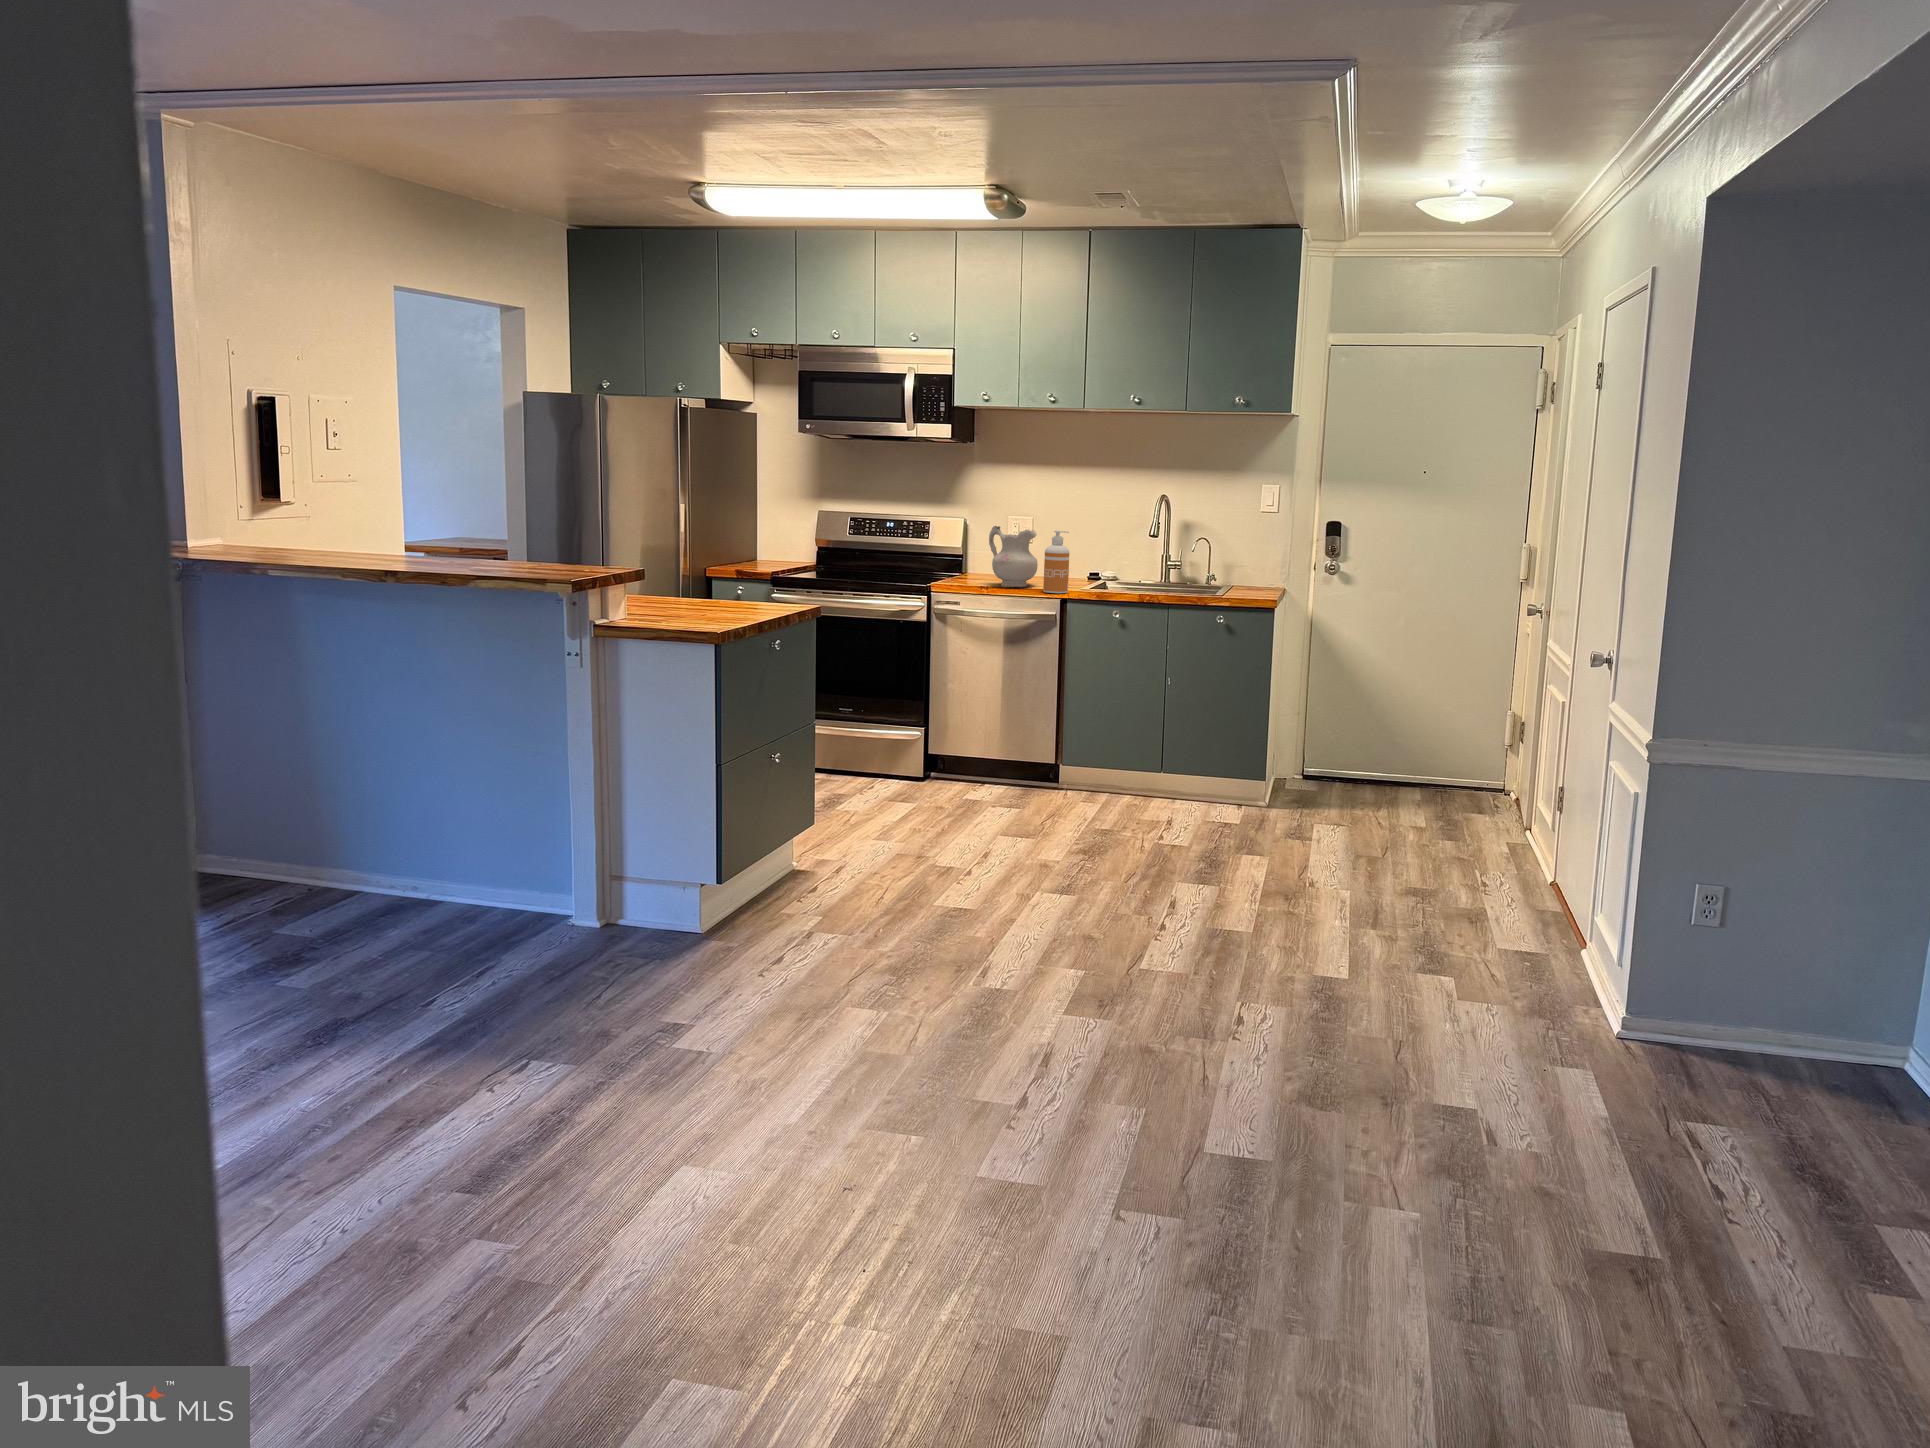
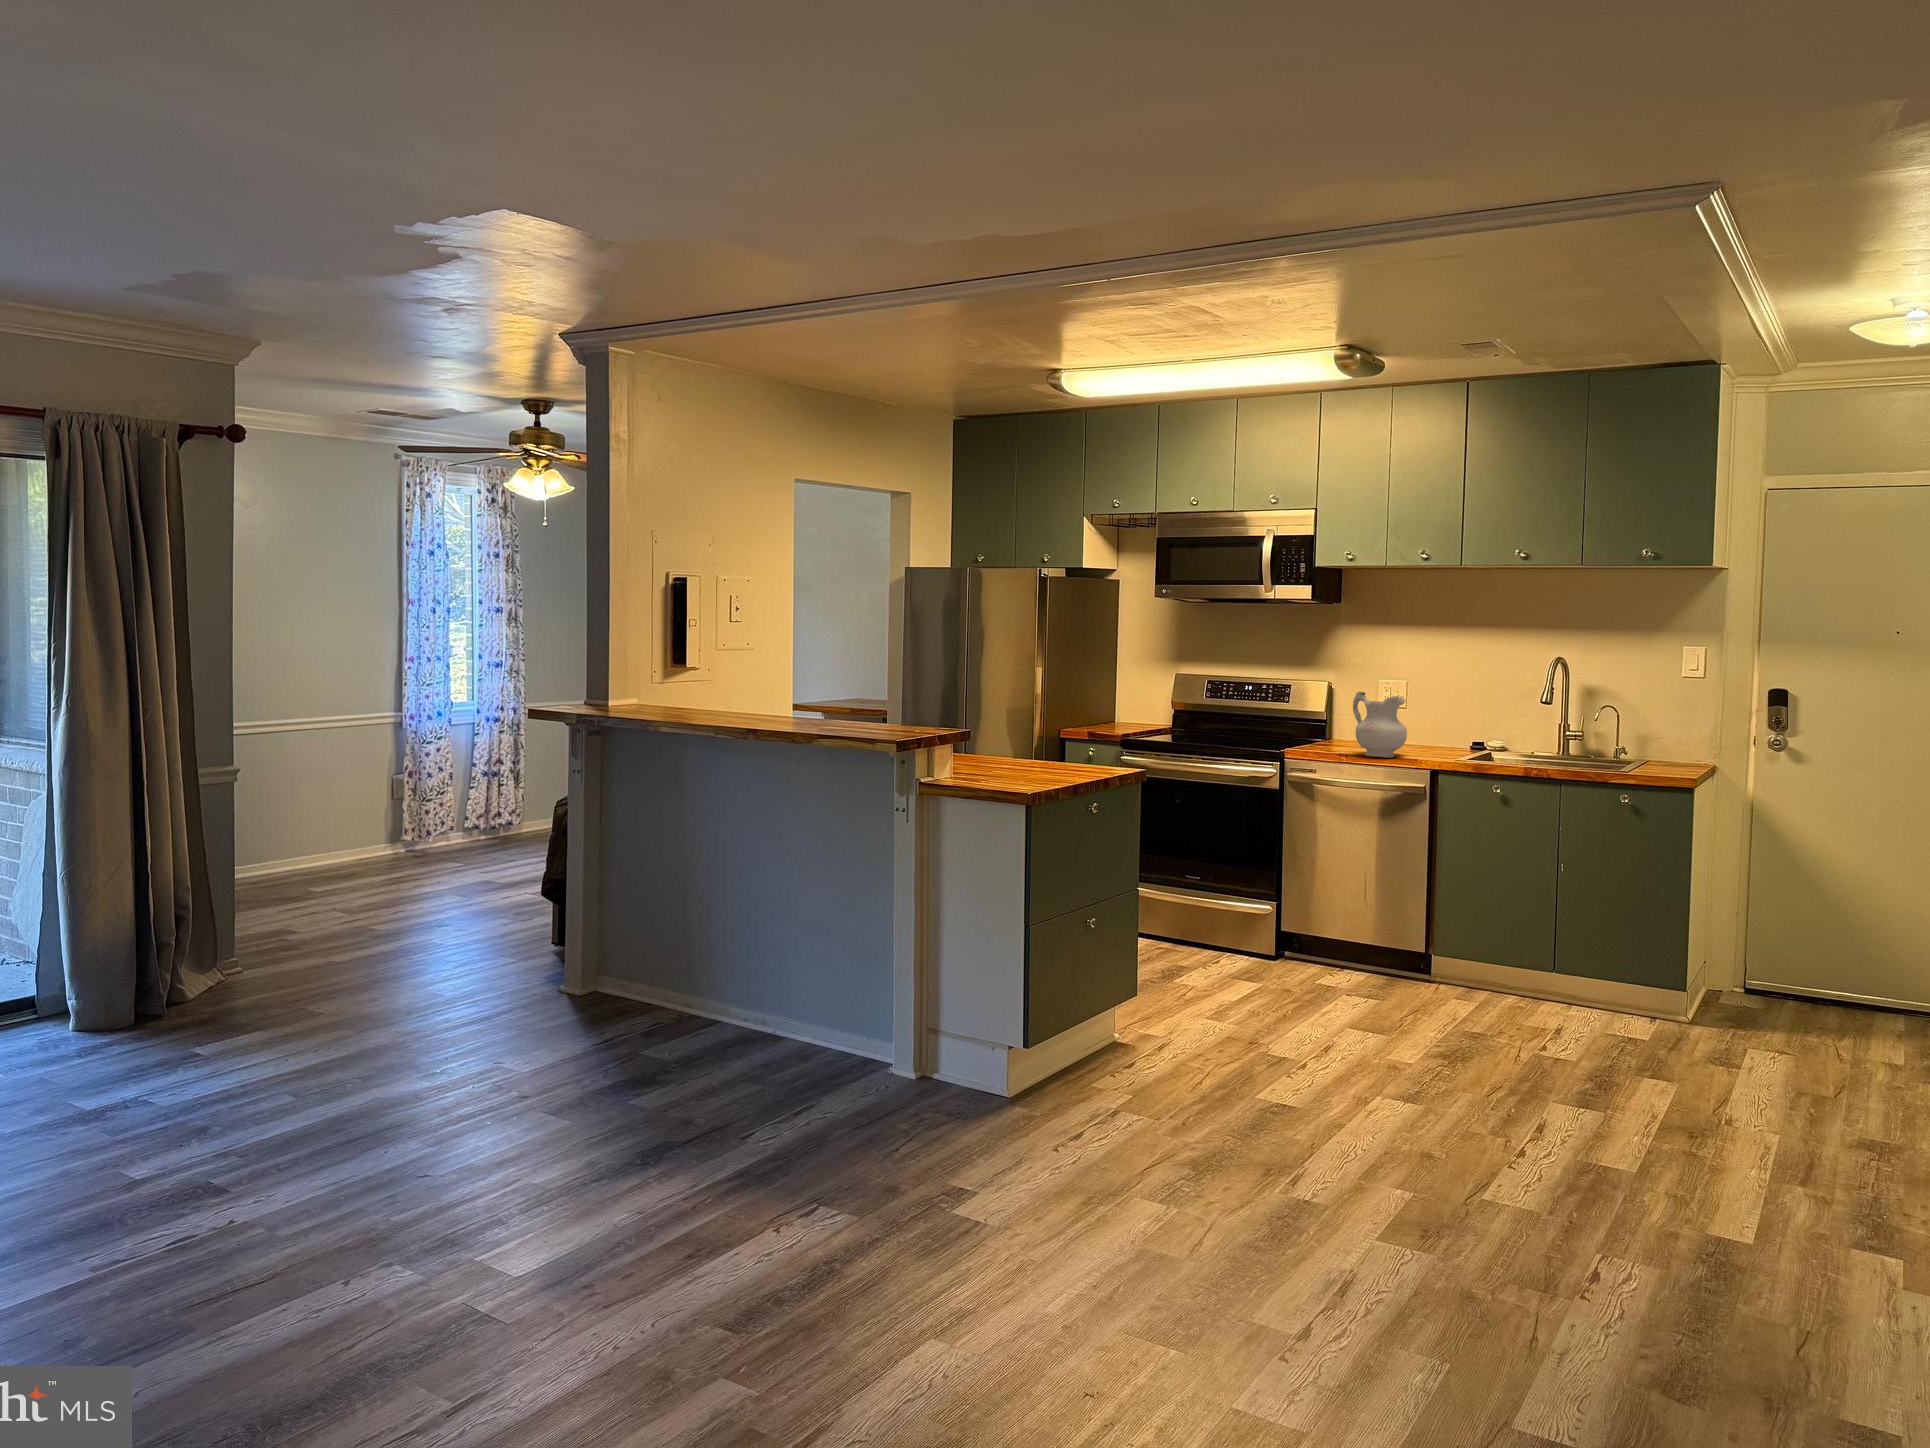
soap dispenser: present [1043,531,1069,593] -> none [1411,697,1441,765]

